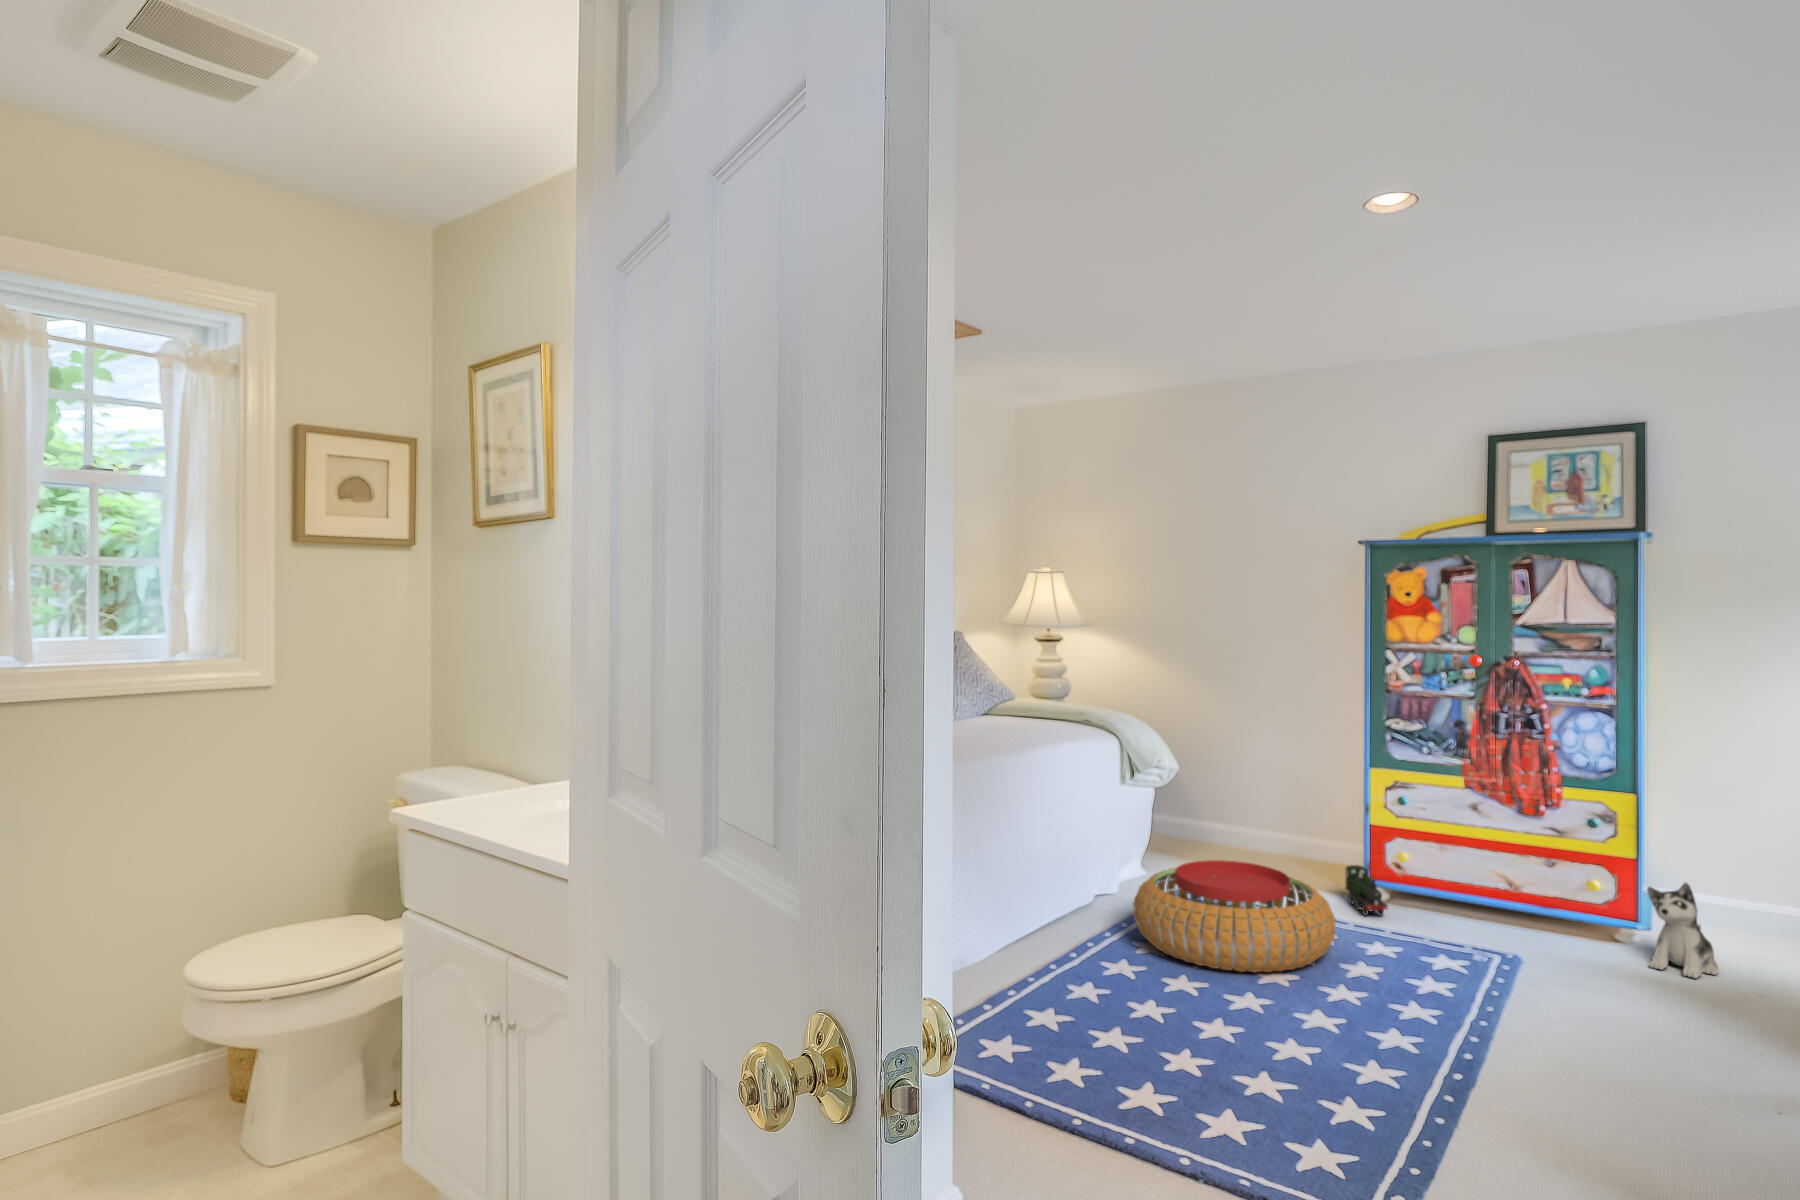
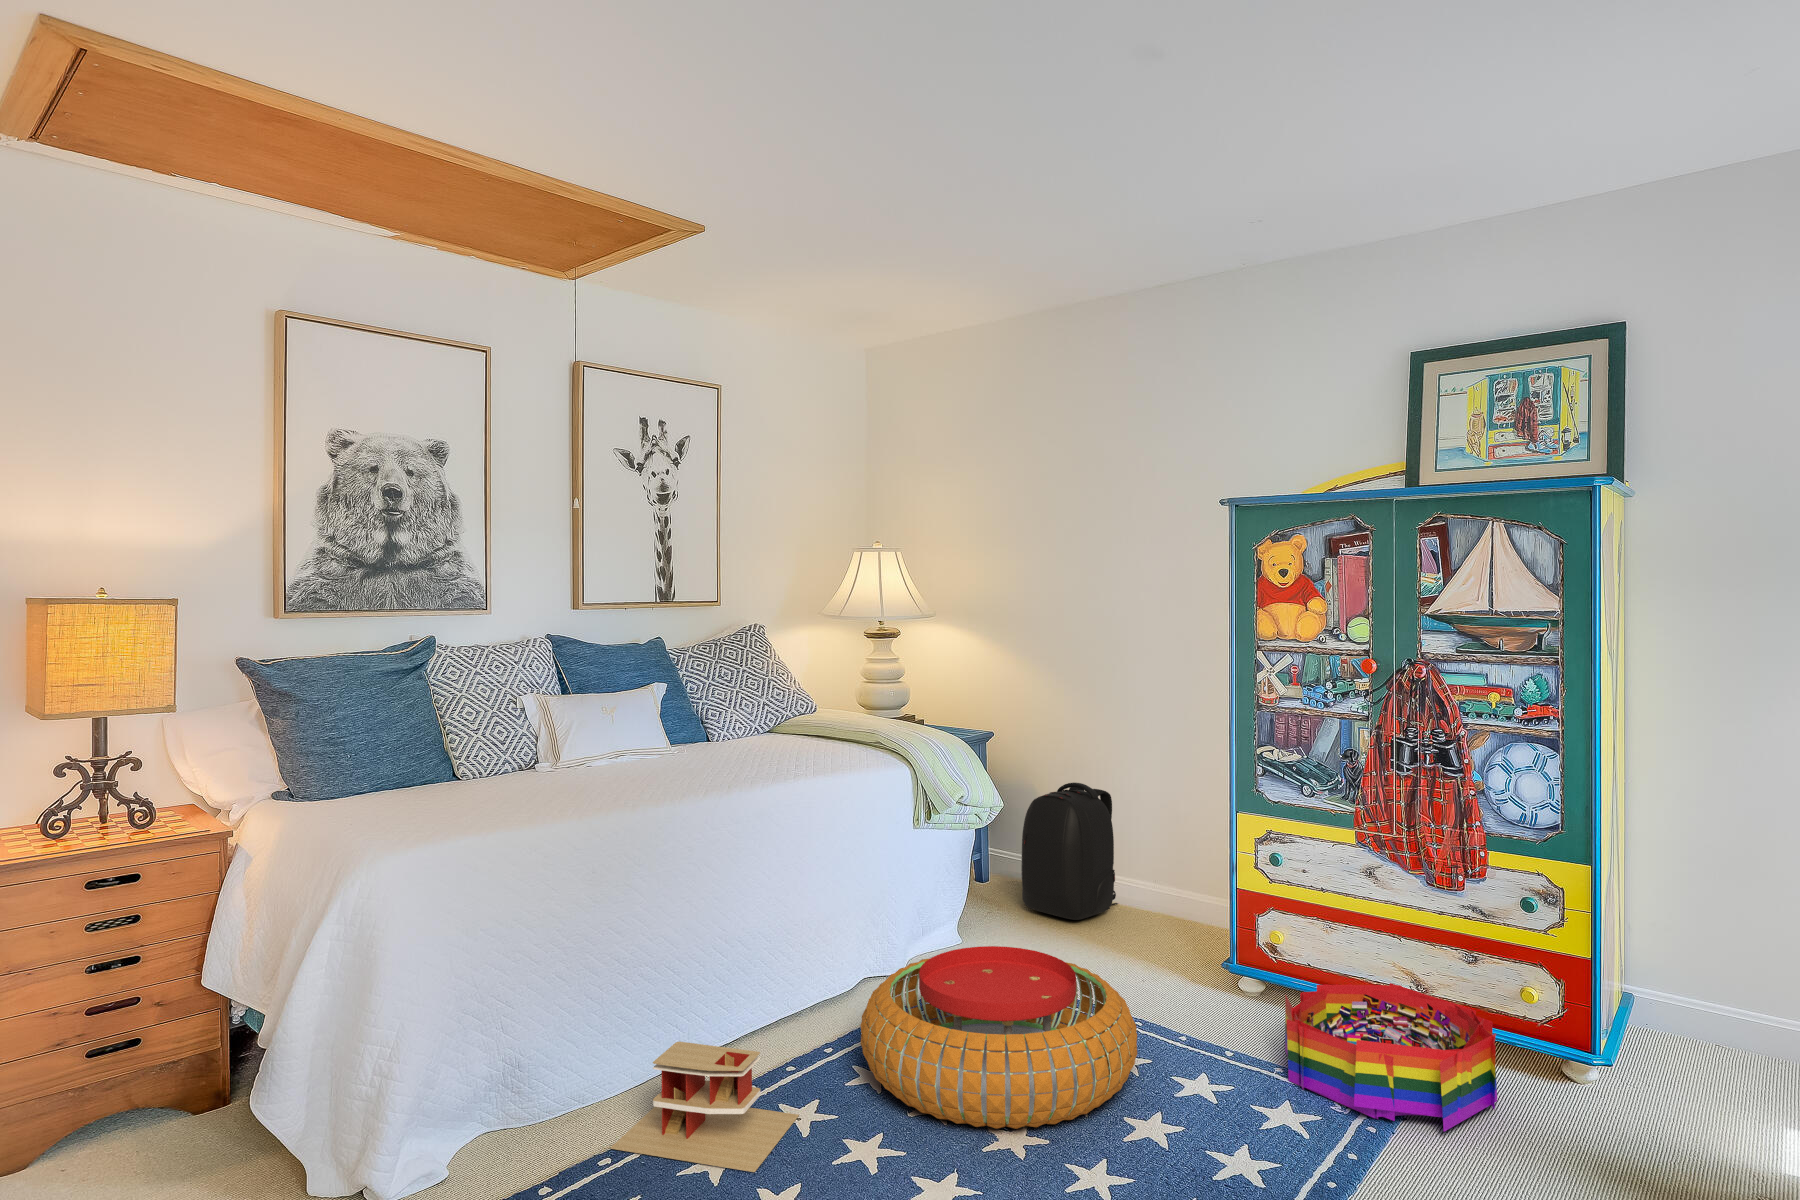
backpack: none [1178,753,1251,856] -> present [1021,783,1118,920]
toy train: present [1345,865,1388,916] -> none [1201,947,1245,1024]
storage bin: none [1423,883,1581,970] -> present [1285,983,1497,1132]
plush toy: present [1647,883,1719,978] -> none [1598,1003,1703,1152]
toy house: none [1002,918,1114,996] -> present [611,1041,799,1172]

